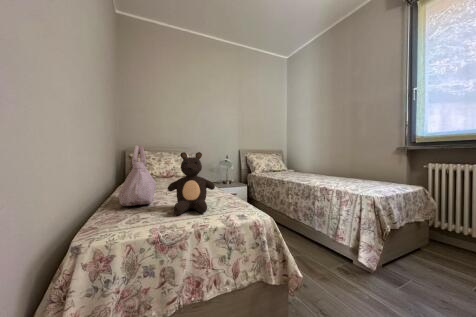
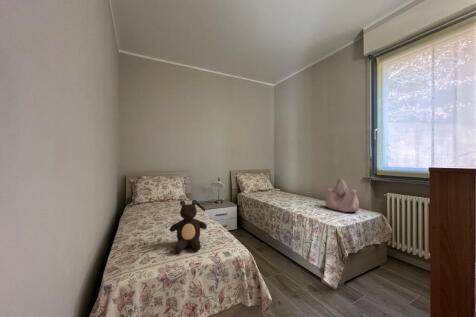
handbag: present [118,146,156,206] -> present [325,179,359,212]

